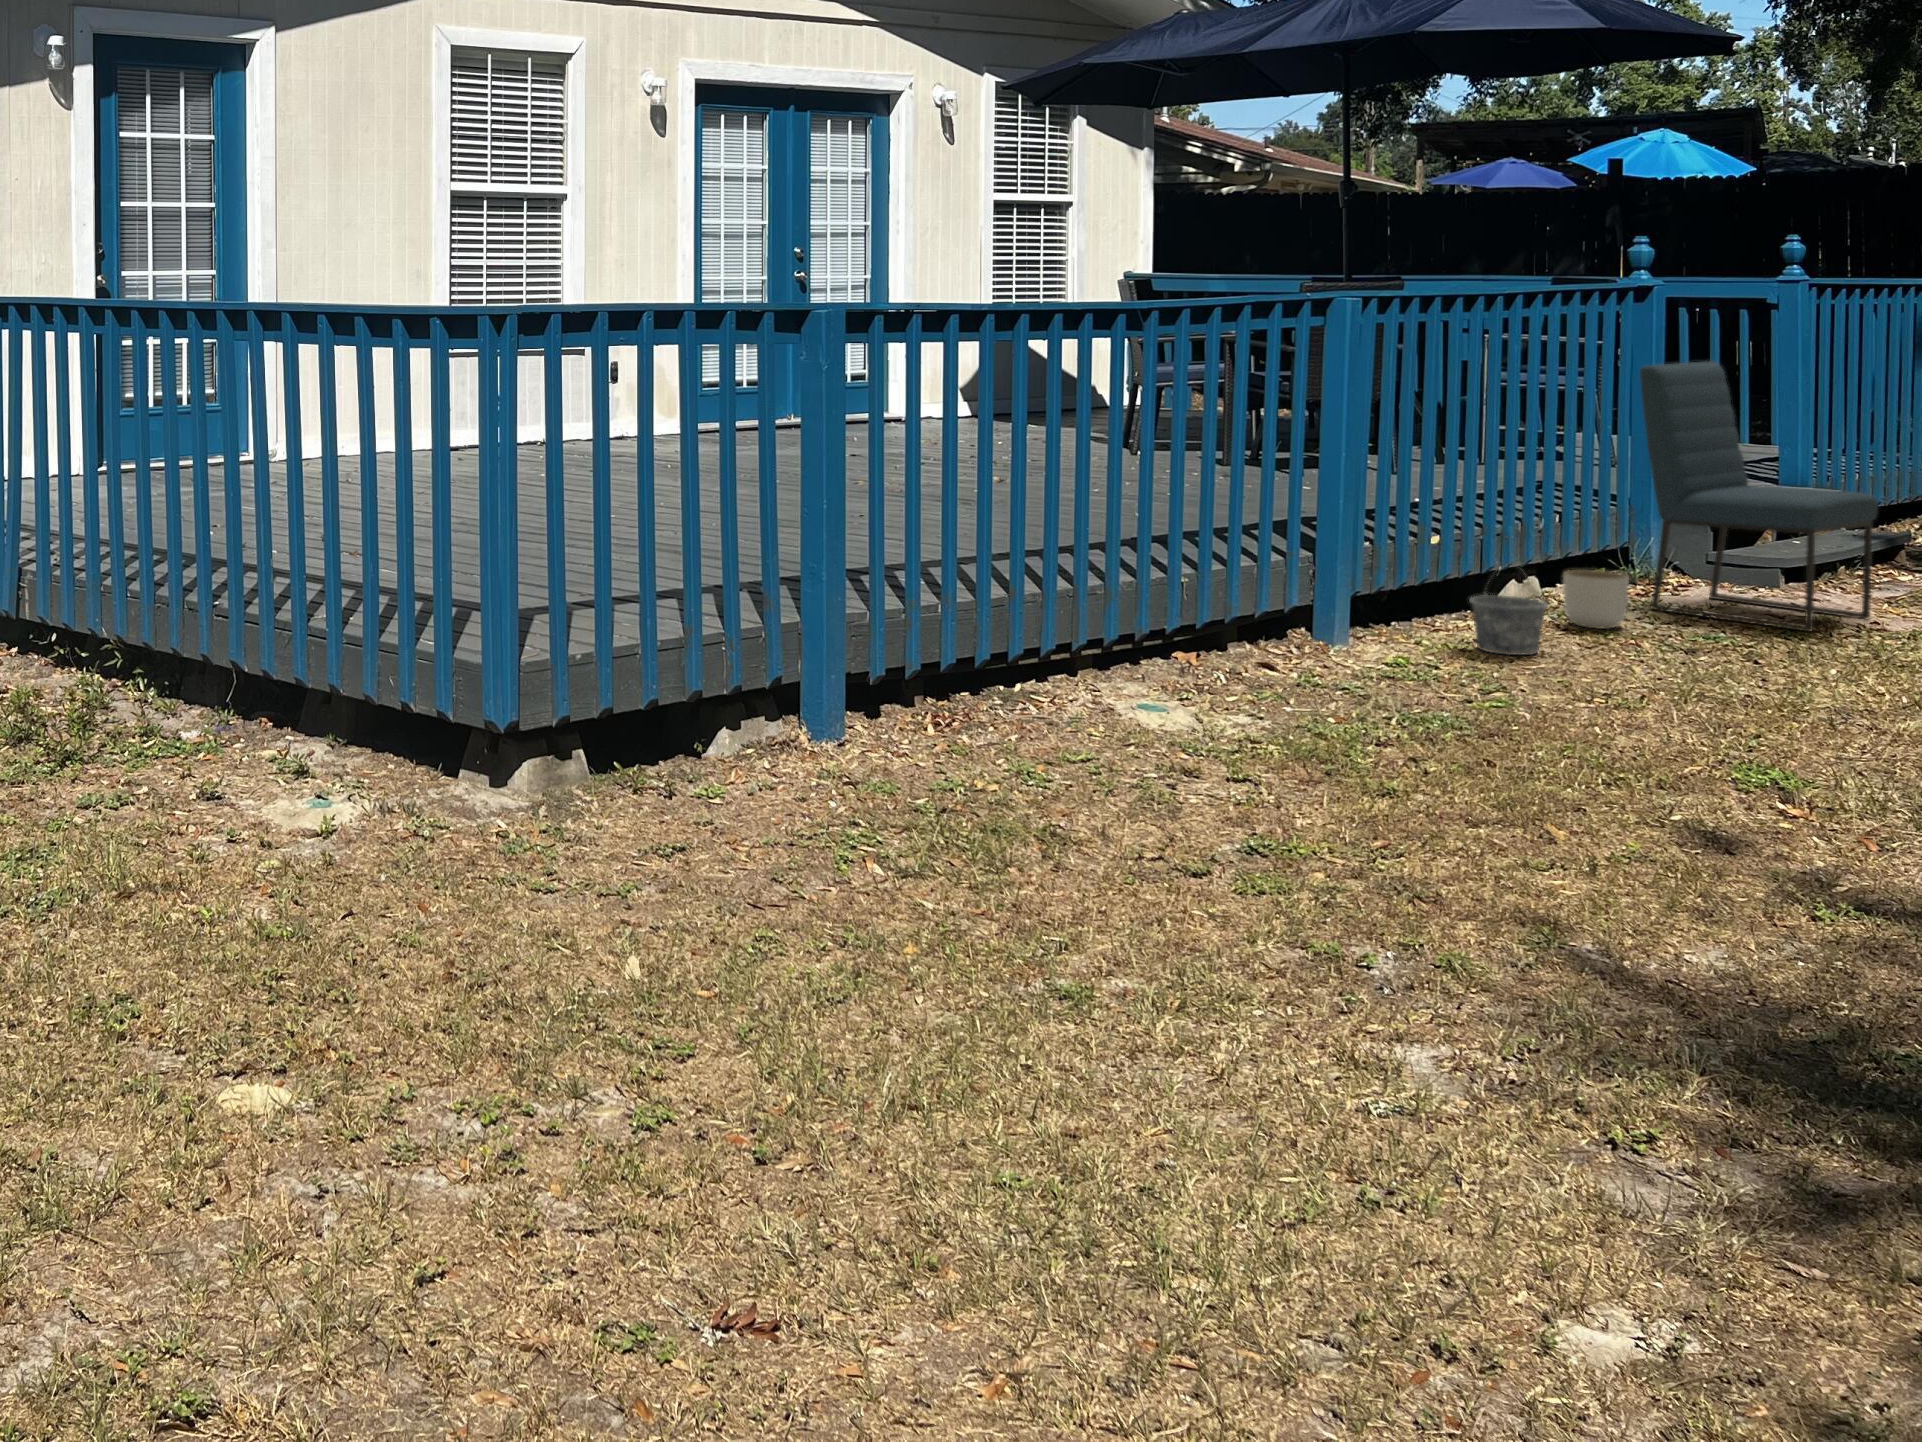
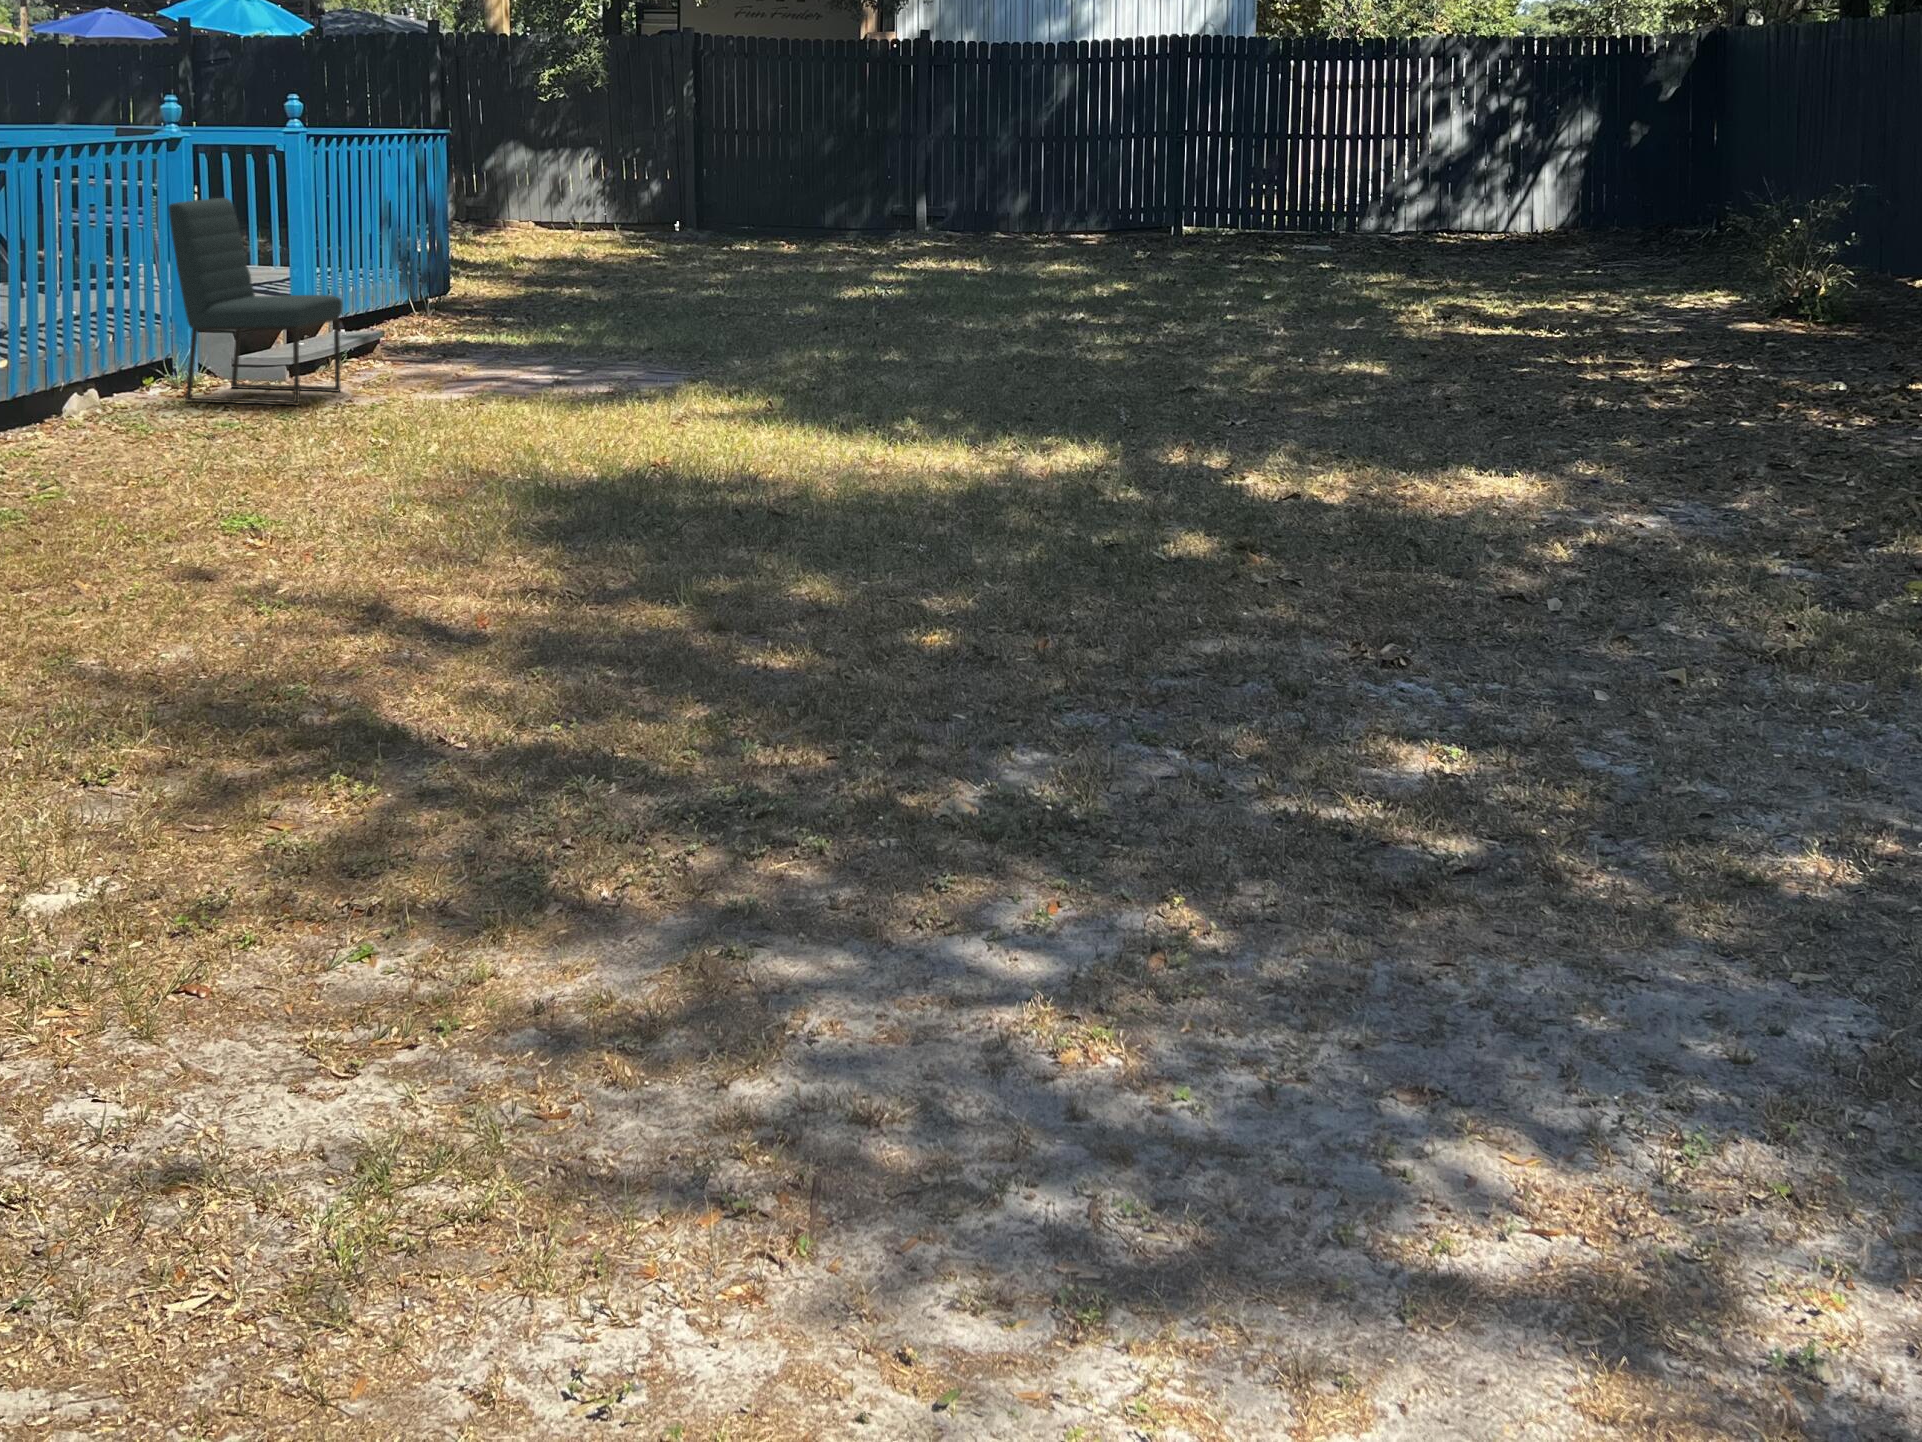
bucket: present [1470,566,1548,655] -> none [34,375,99,452]
planter: present [1563,570,1629,629] -> none [114,374,165,422]

